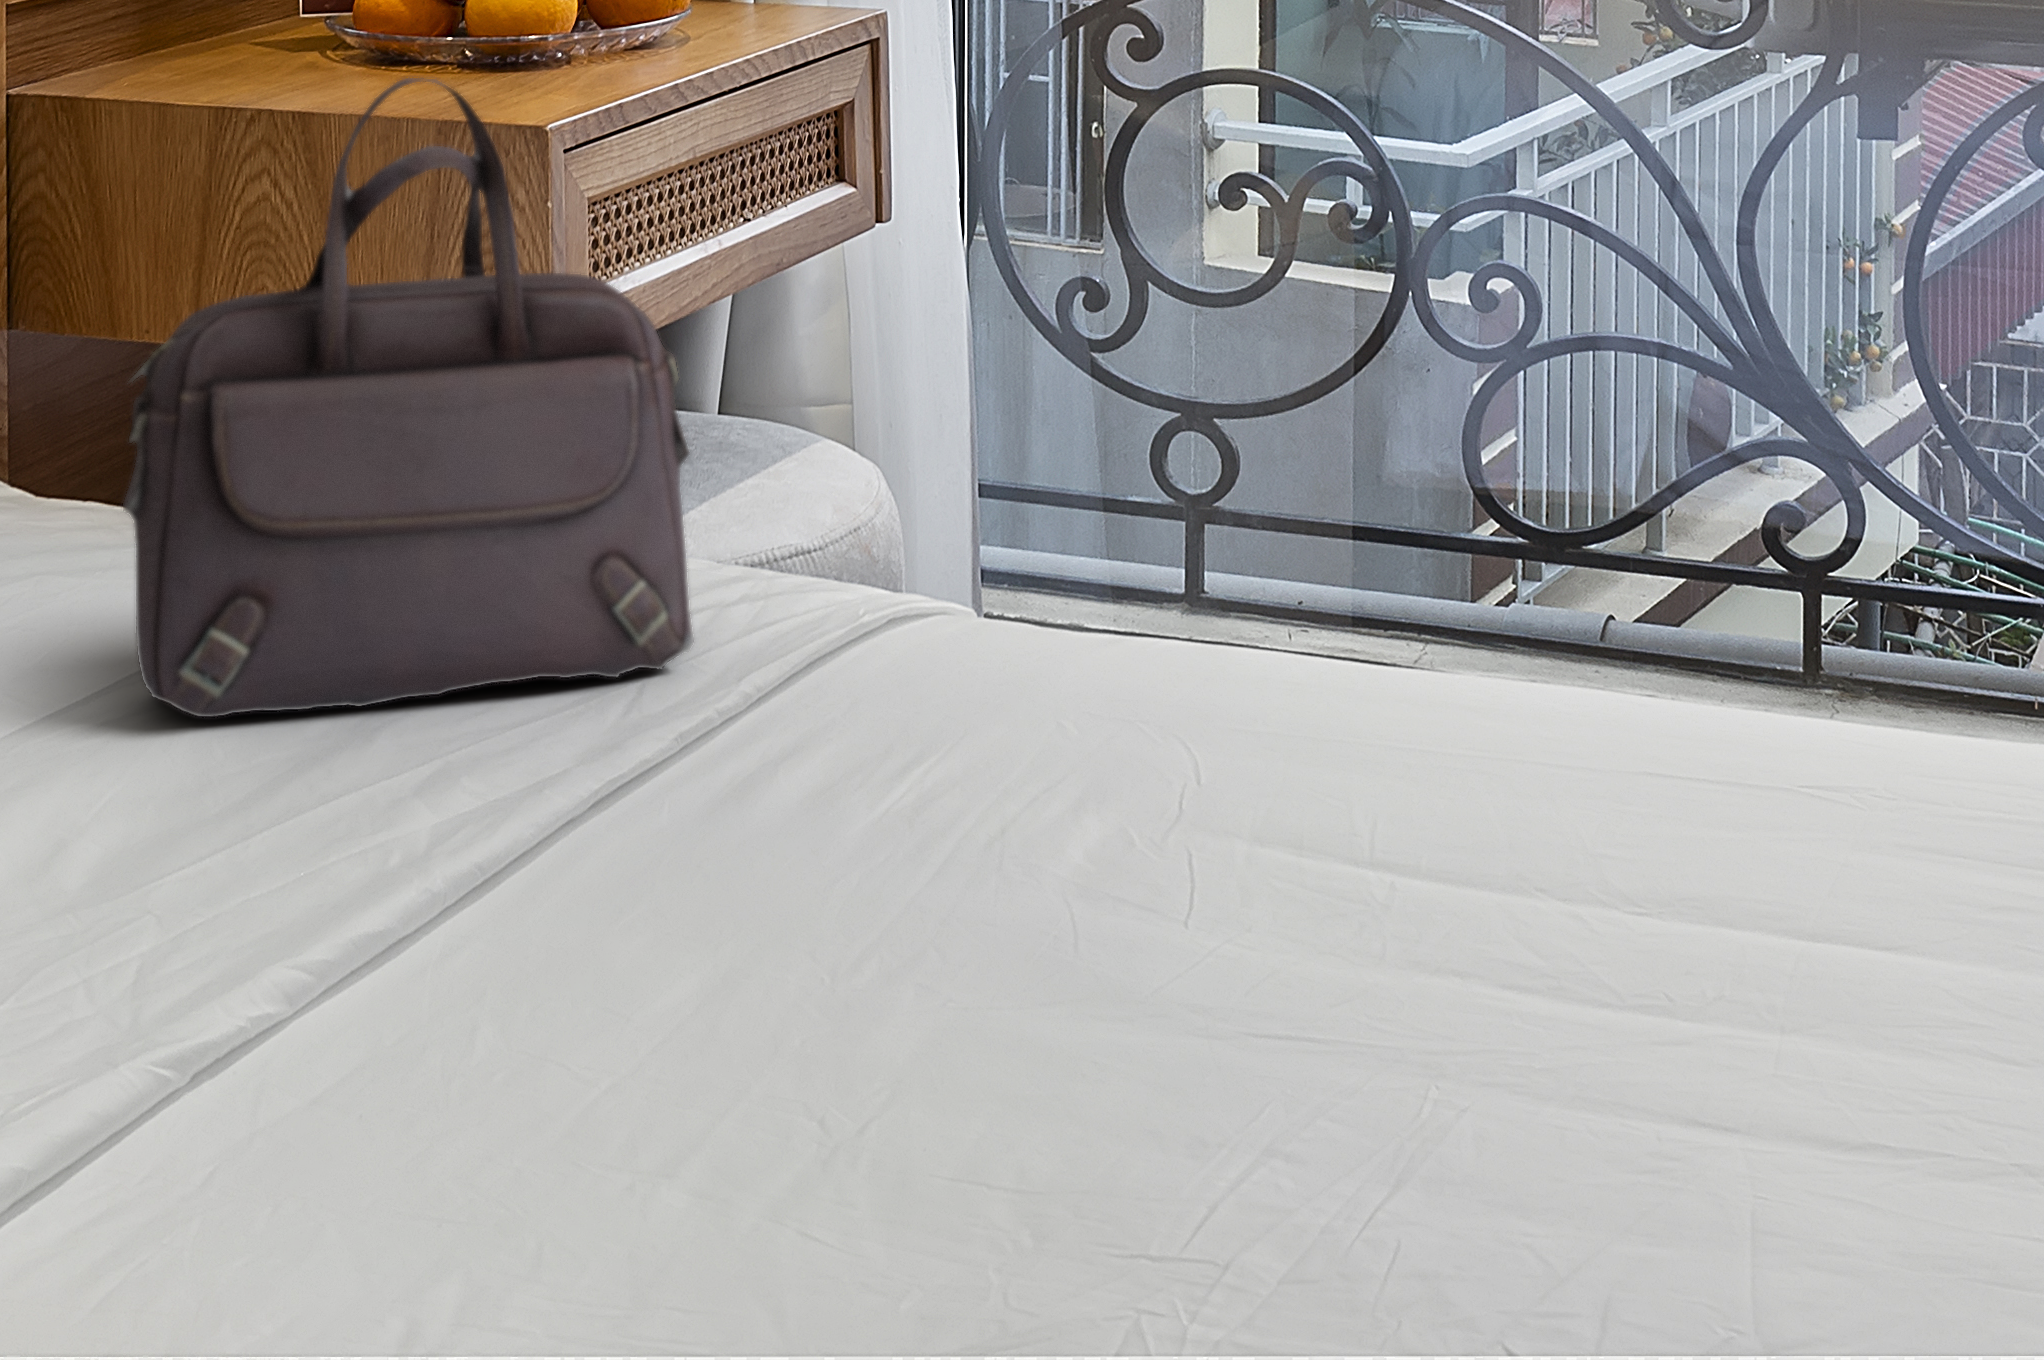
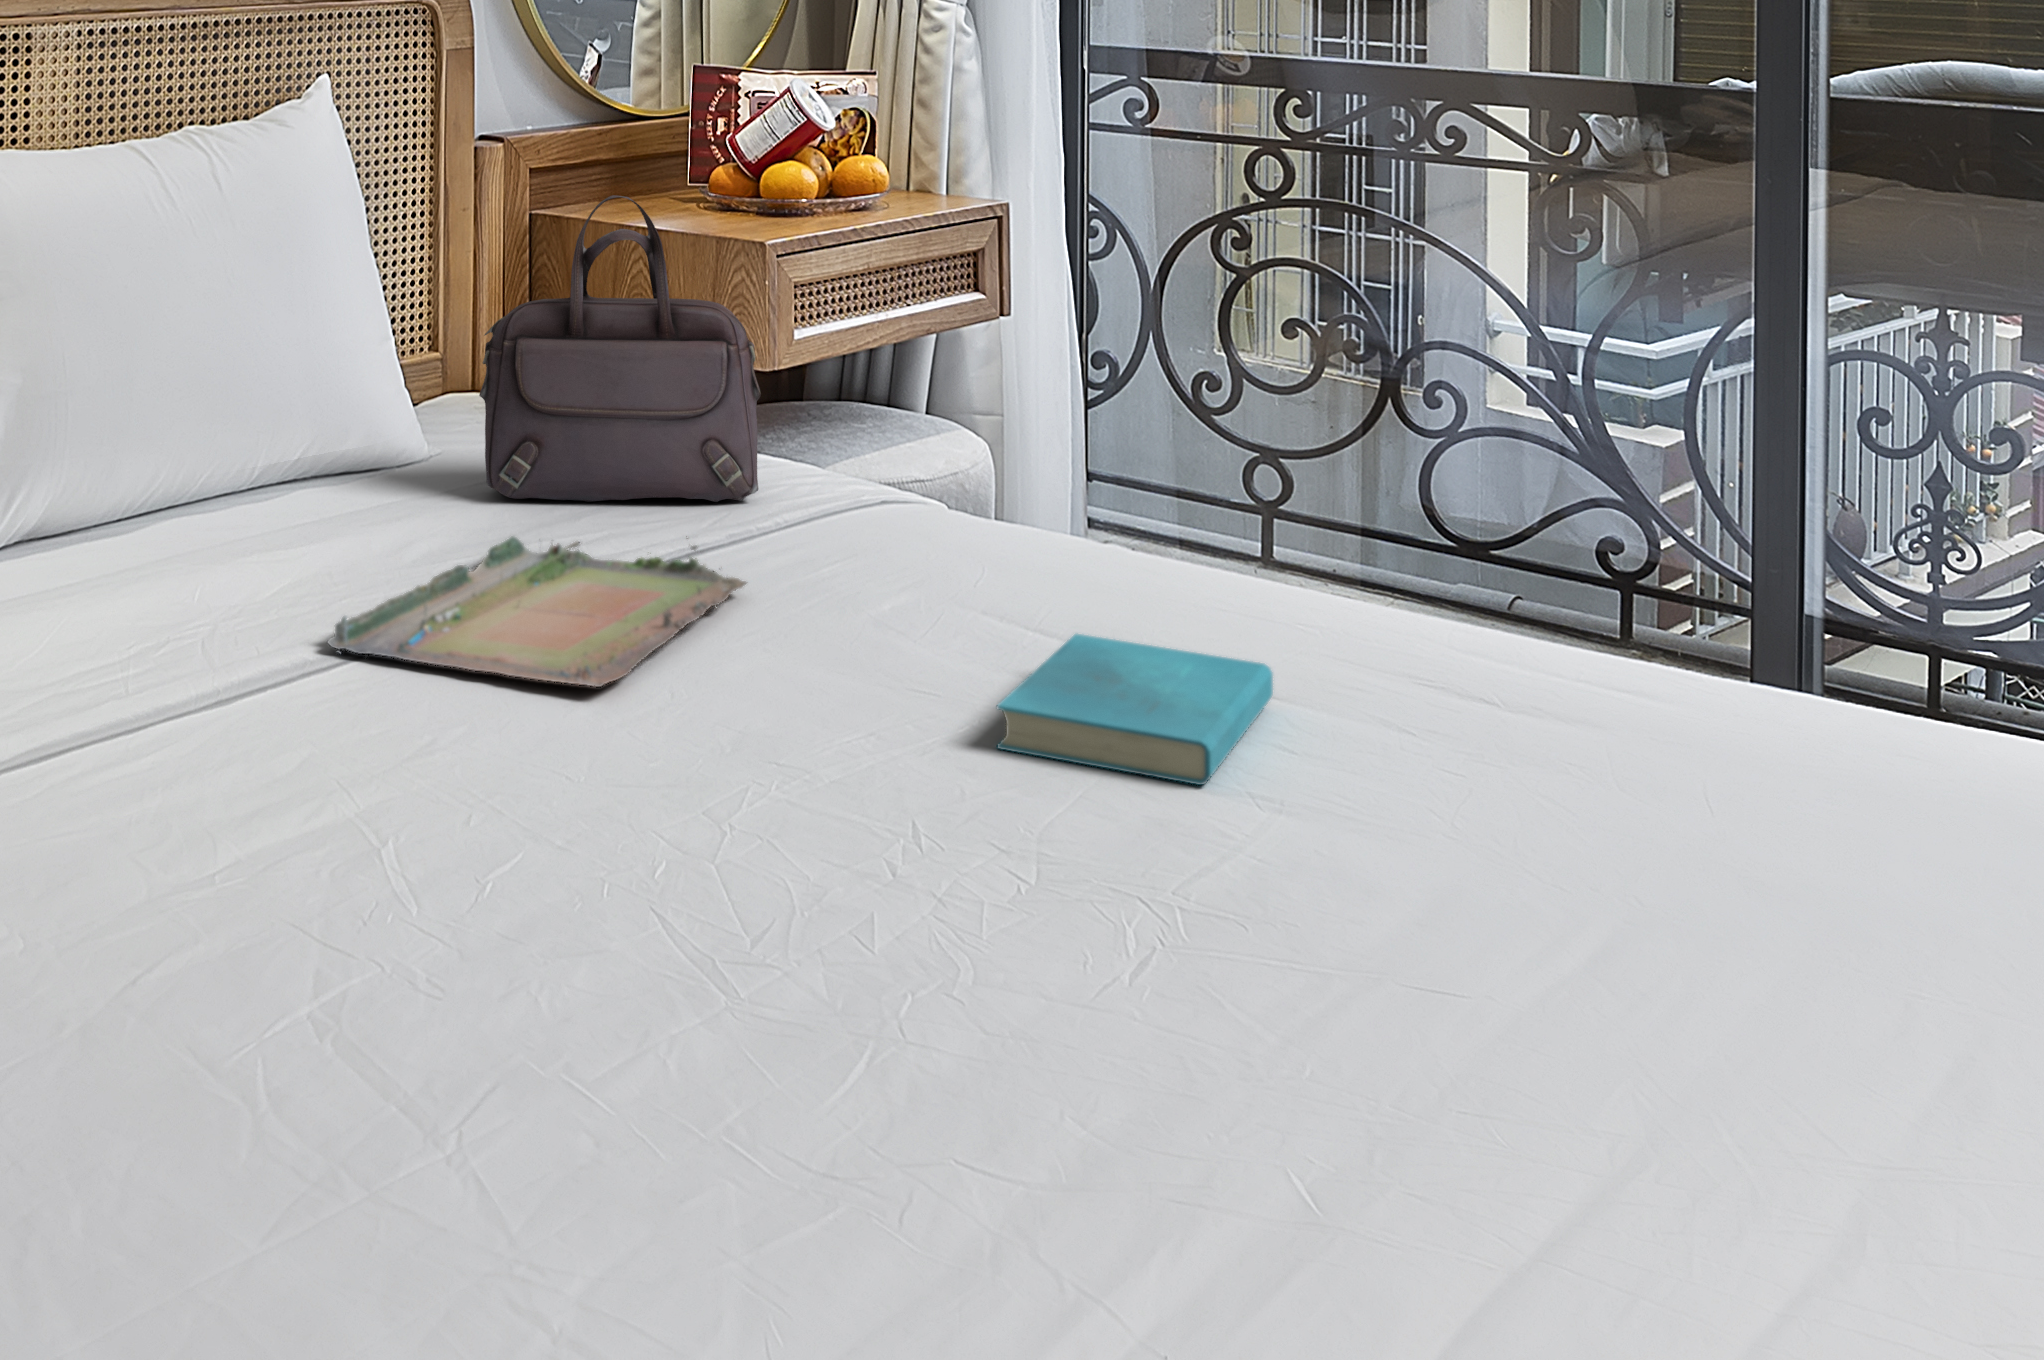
tray: none [51,787,833,1182] -> present [328,537,746,687]
book: none [1565,917,2005,1228] -> present [997,634,1273,785]

